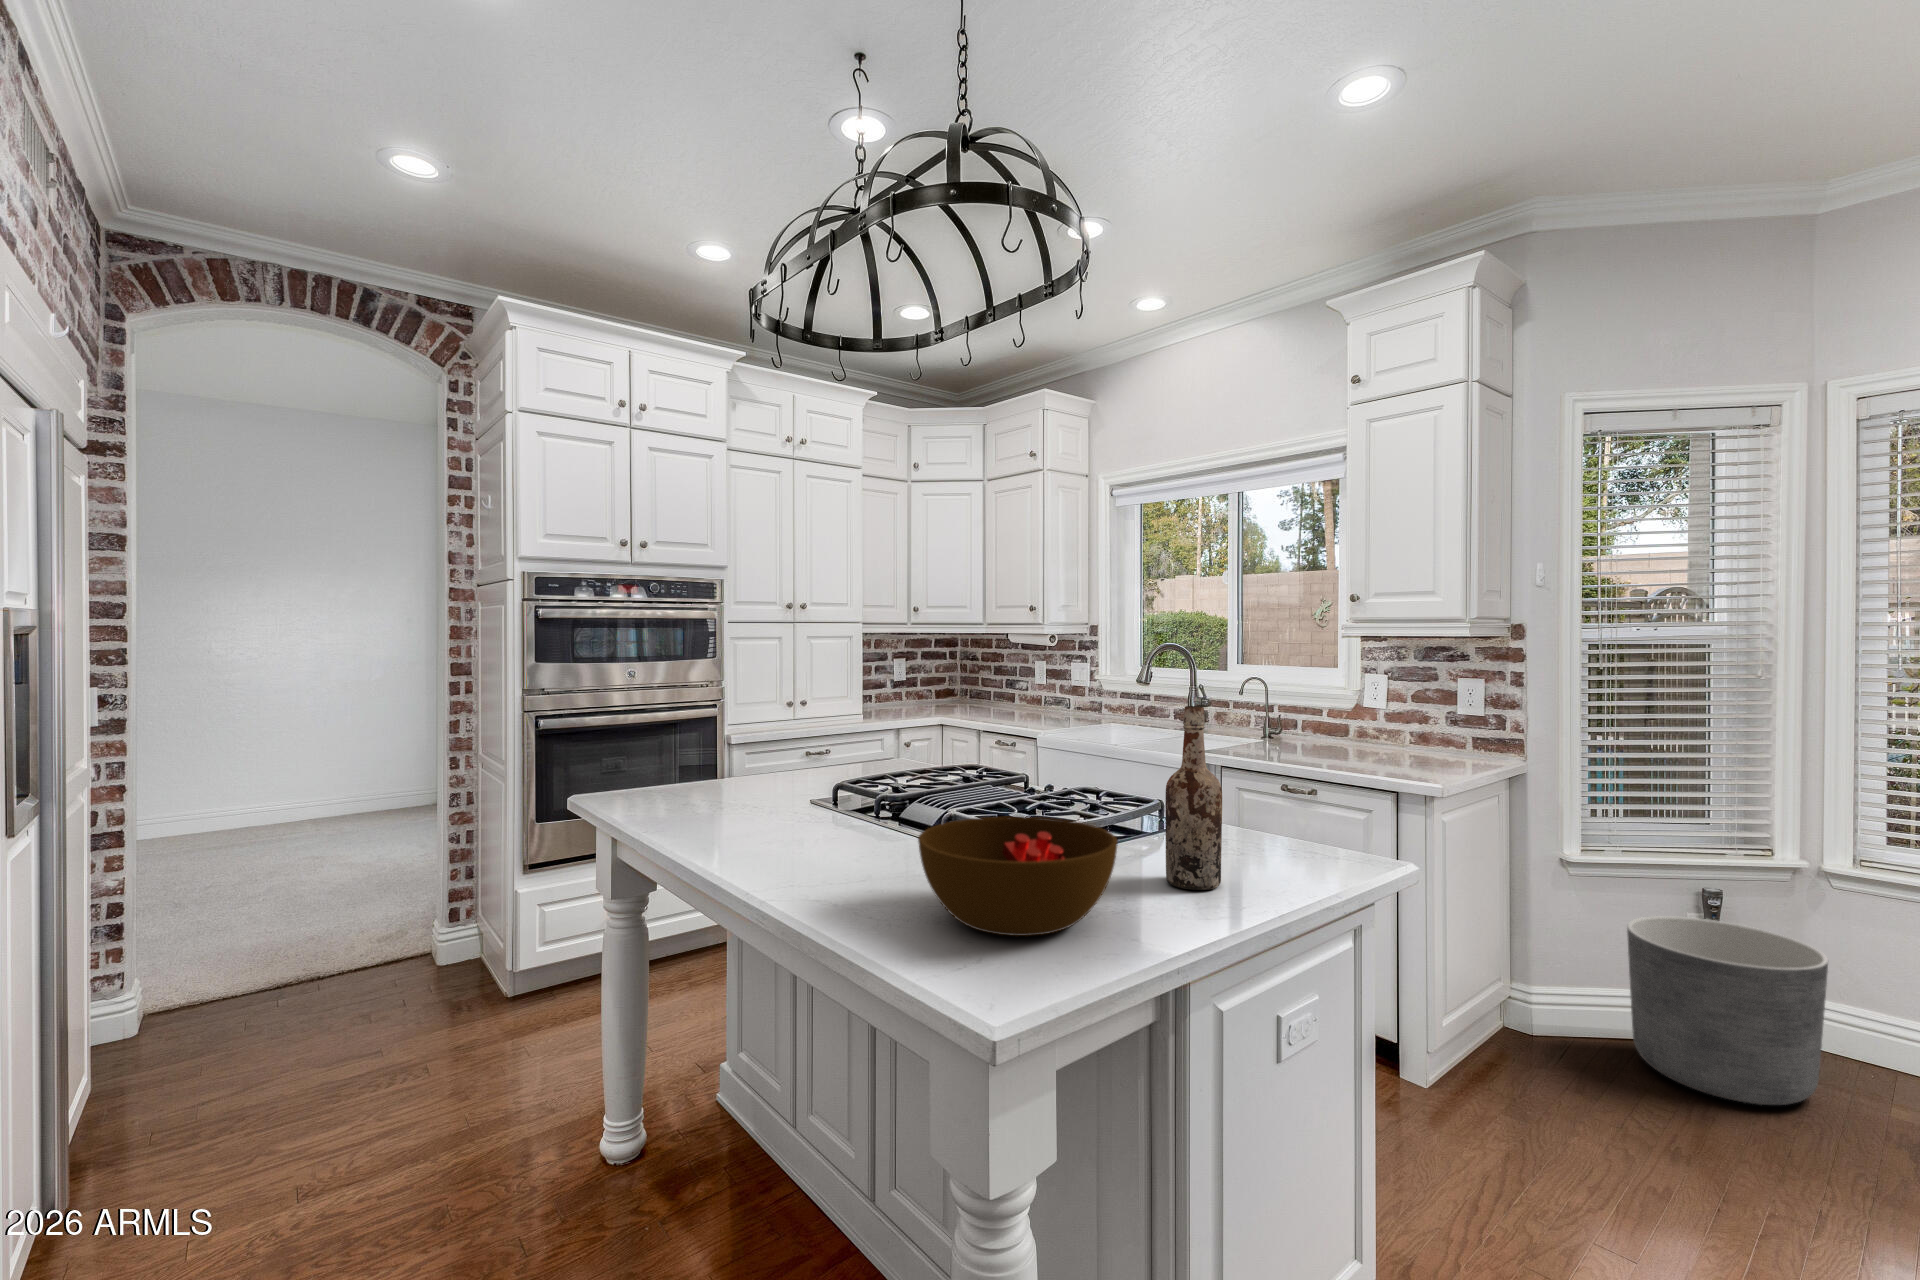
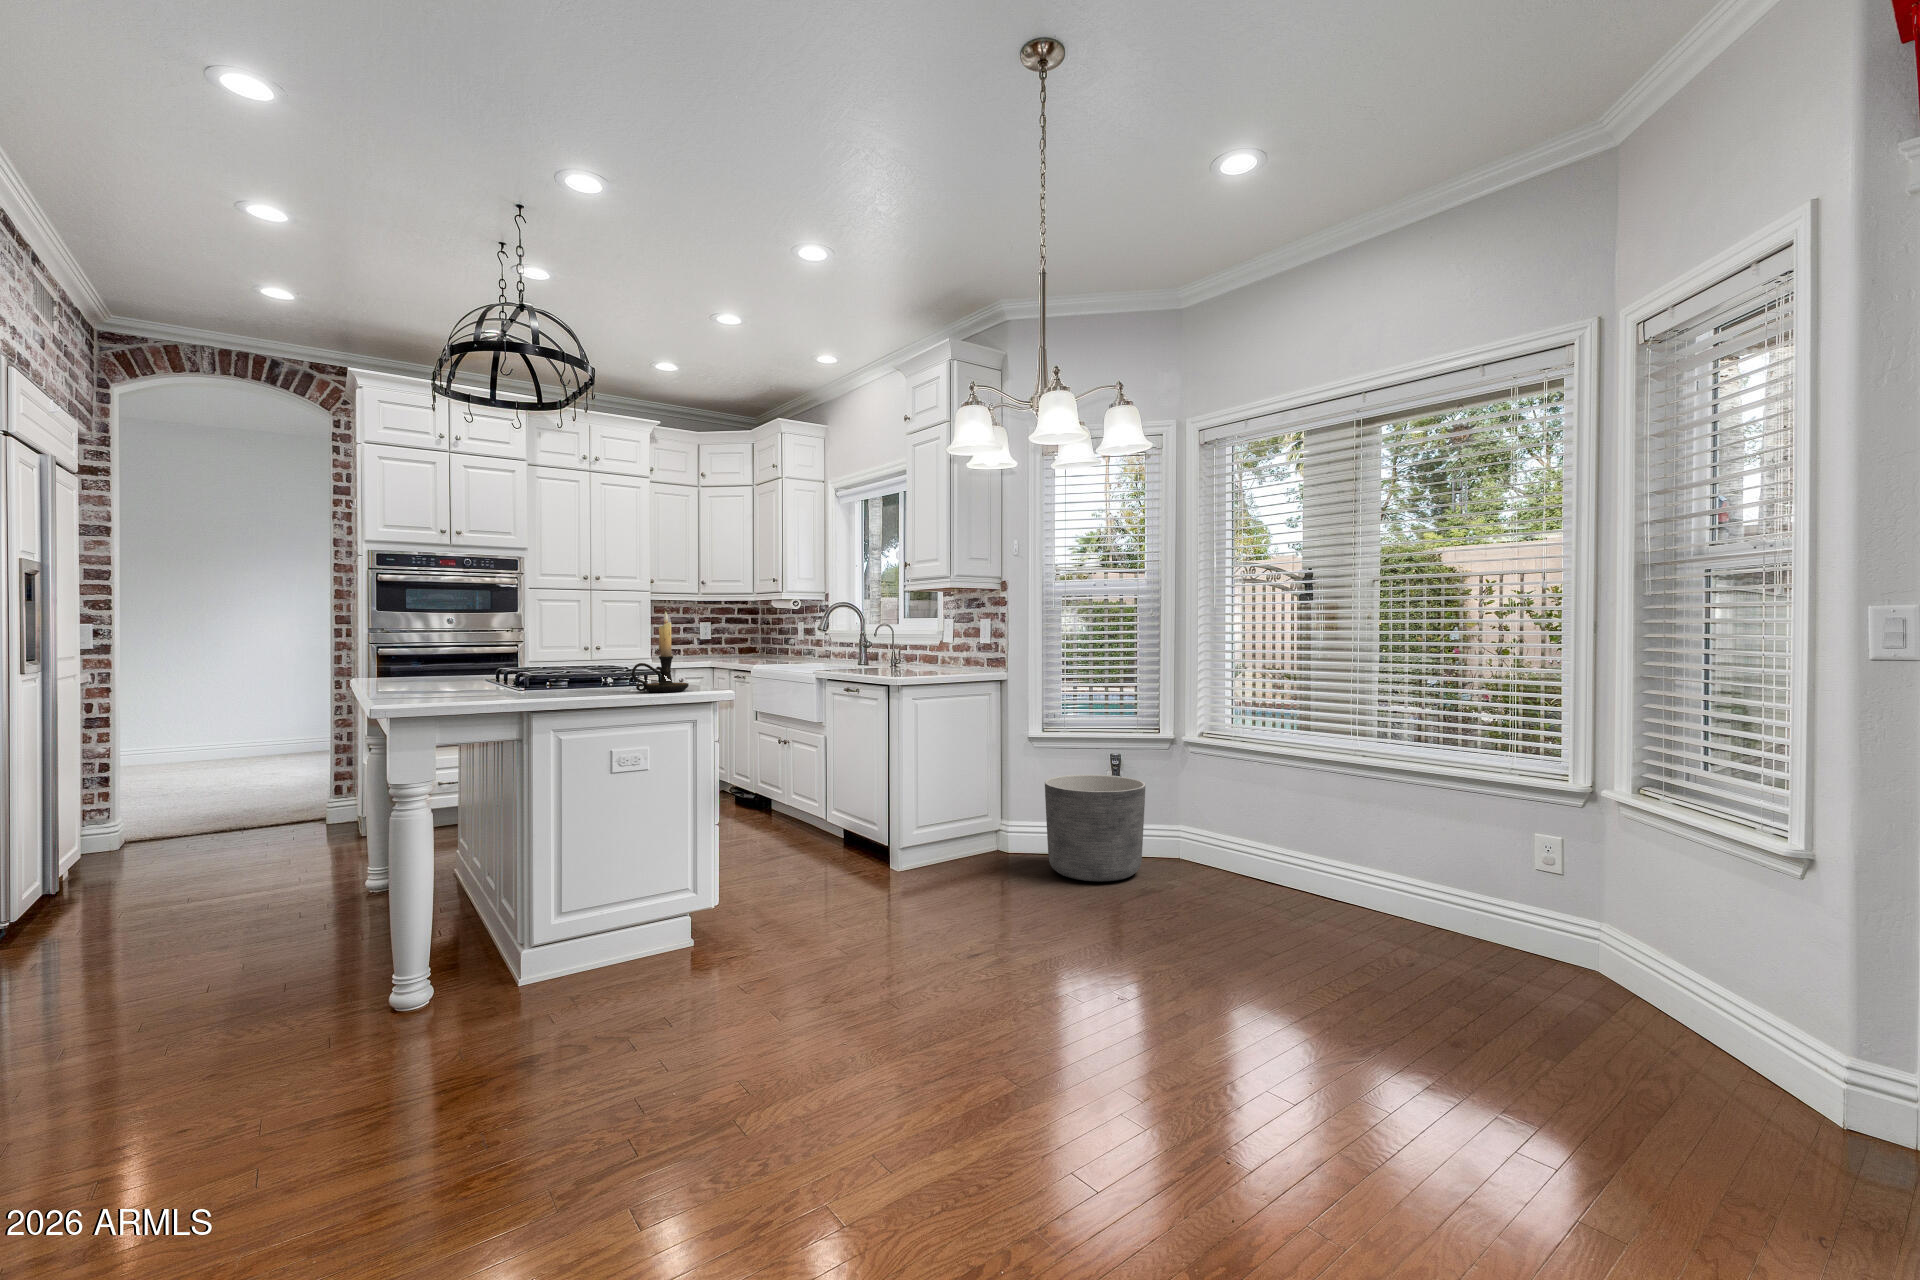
wine bottle: present [1165,706,1222,890] -> none [569,603,599,695]
candle holder: none [1251,712,1335,869] -> present [632,611,689,692]
bowl: present [918,817,1118,936] -> none [404,658,513,700]

